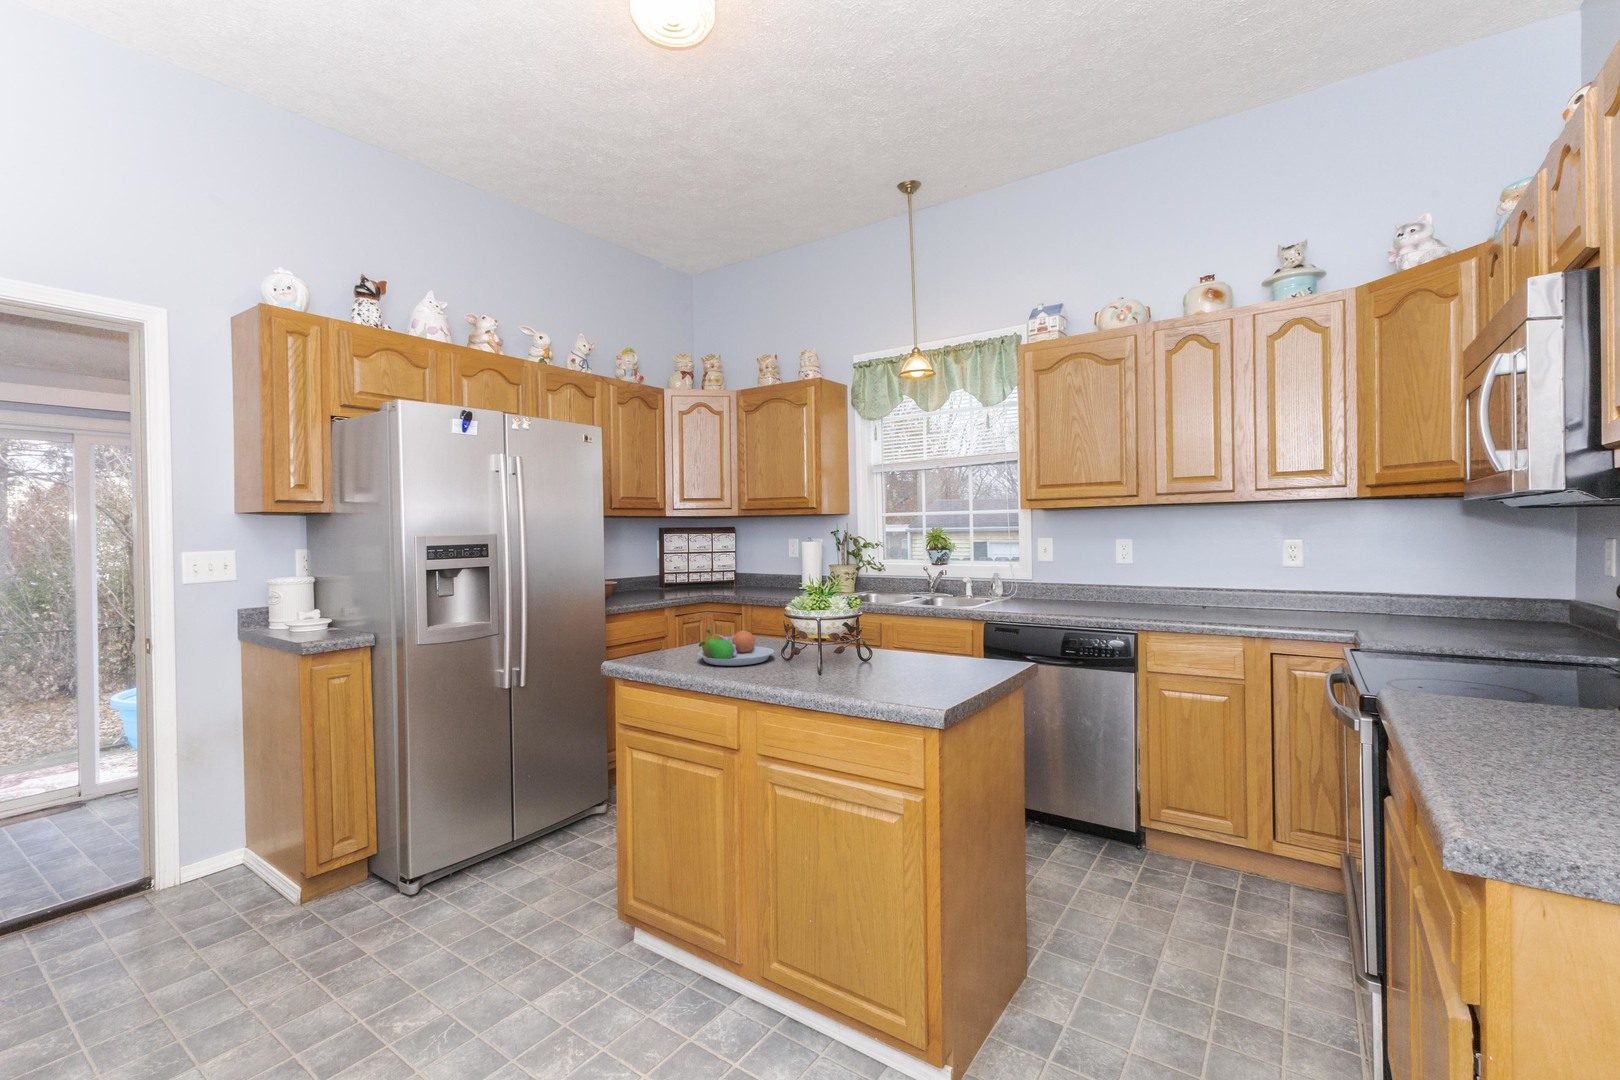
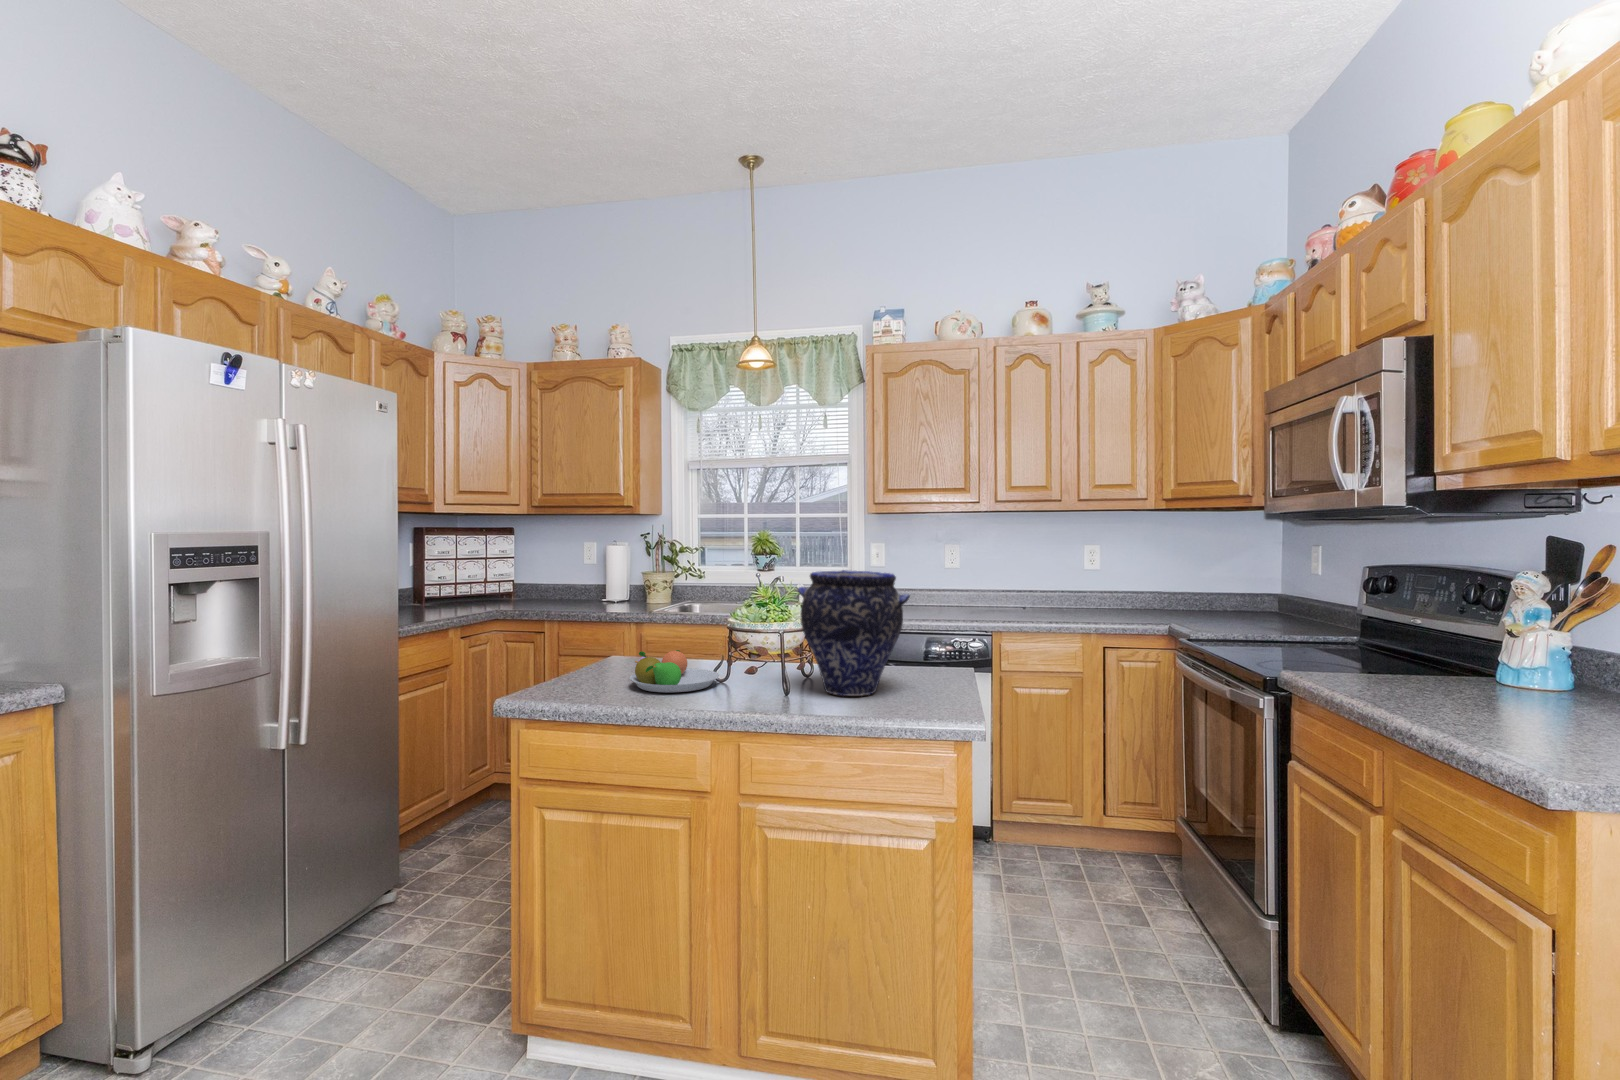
vase: none [824,562,922,679] -> present [798,570,910,696]

